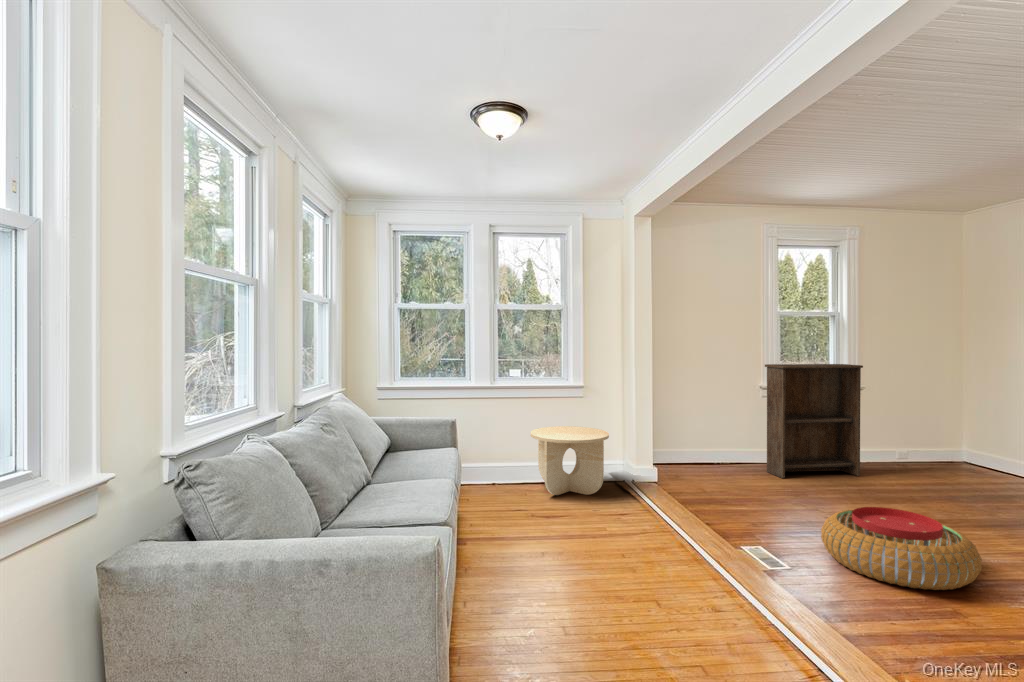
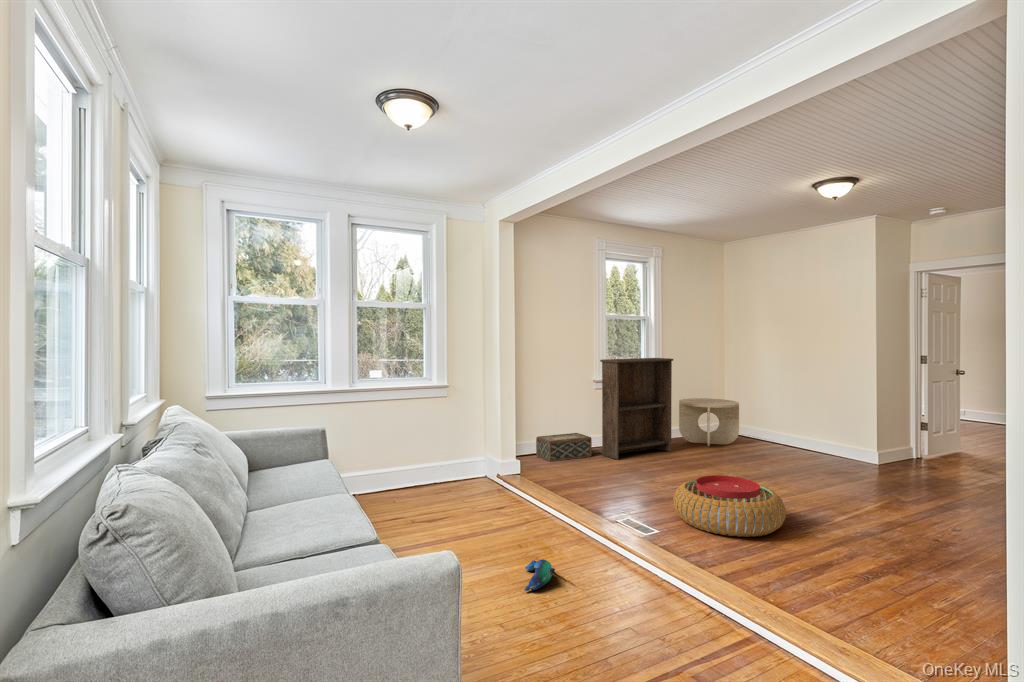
side table: present [531,426,609,495] -> present [679,398,739,446]
woven basket: none [689,444,753,473] -> present [536,433,592,461]
plush toy: none [605,569,642,600] -> present [525,559,555,591]

